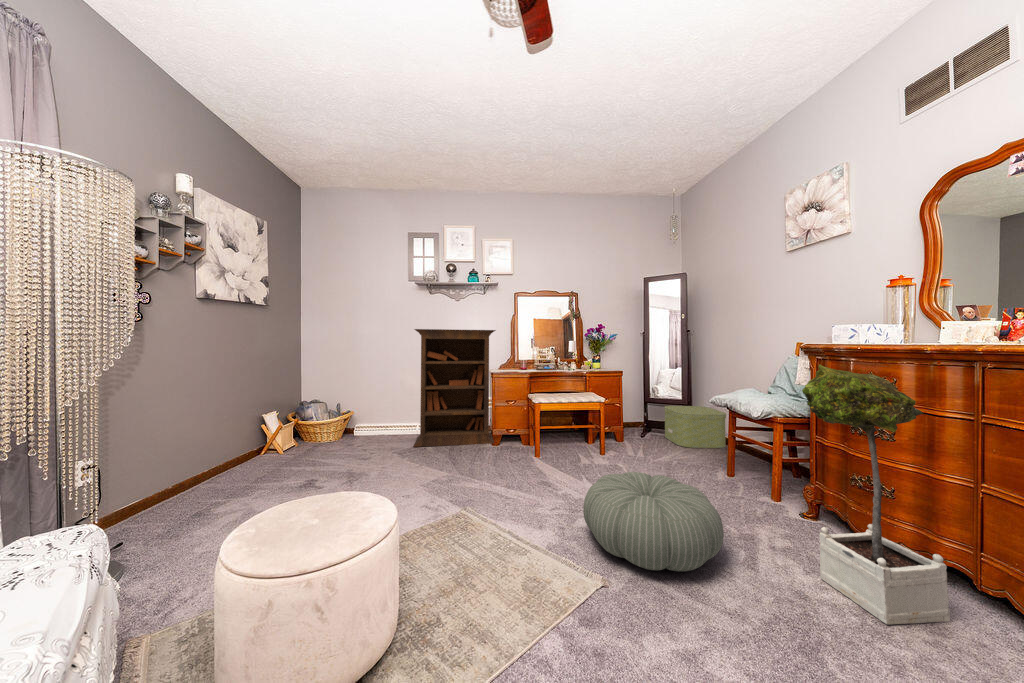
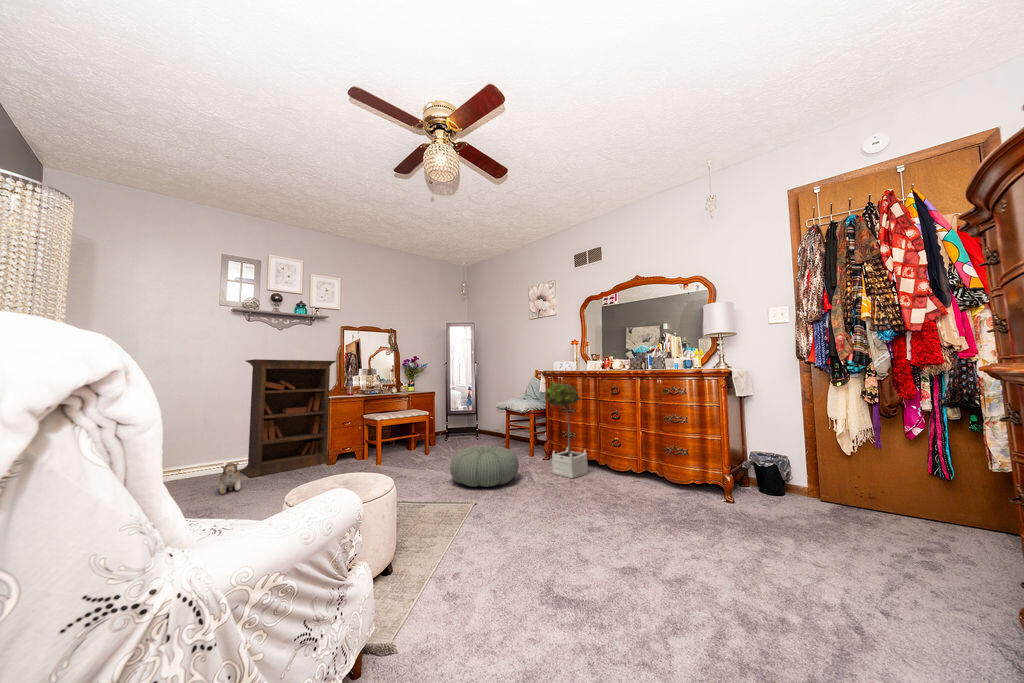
storage box: present [664,406,726,448] -> none [462,415,500,442]
plush toy: none [365,433,394,463] -> present [220,463,242,494]

